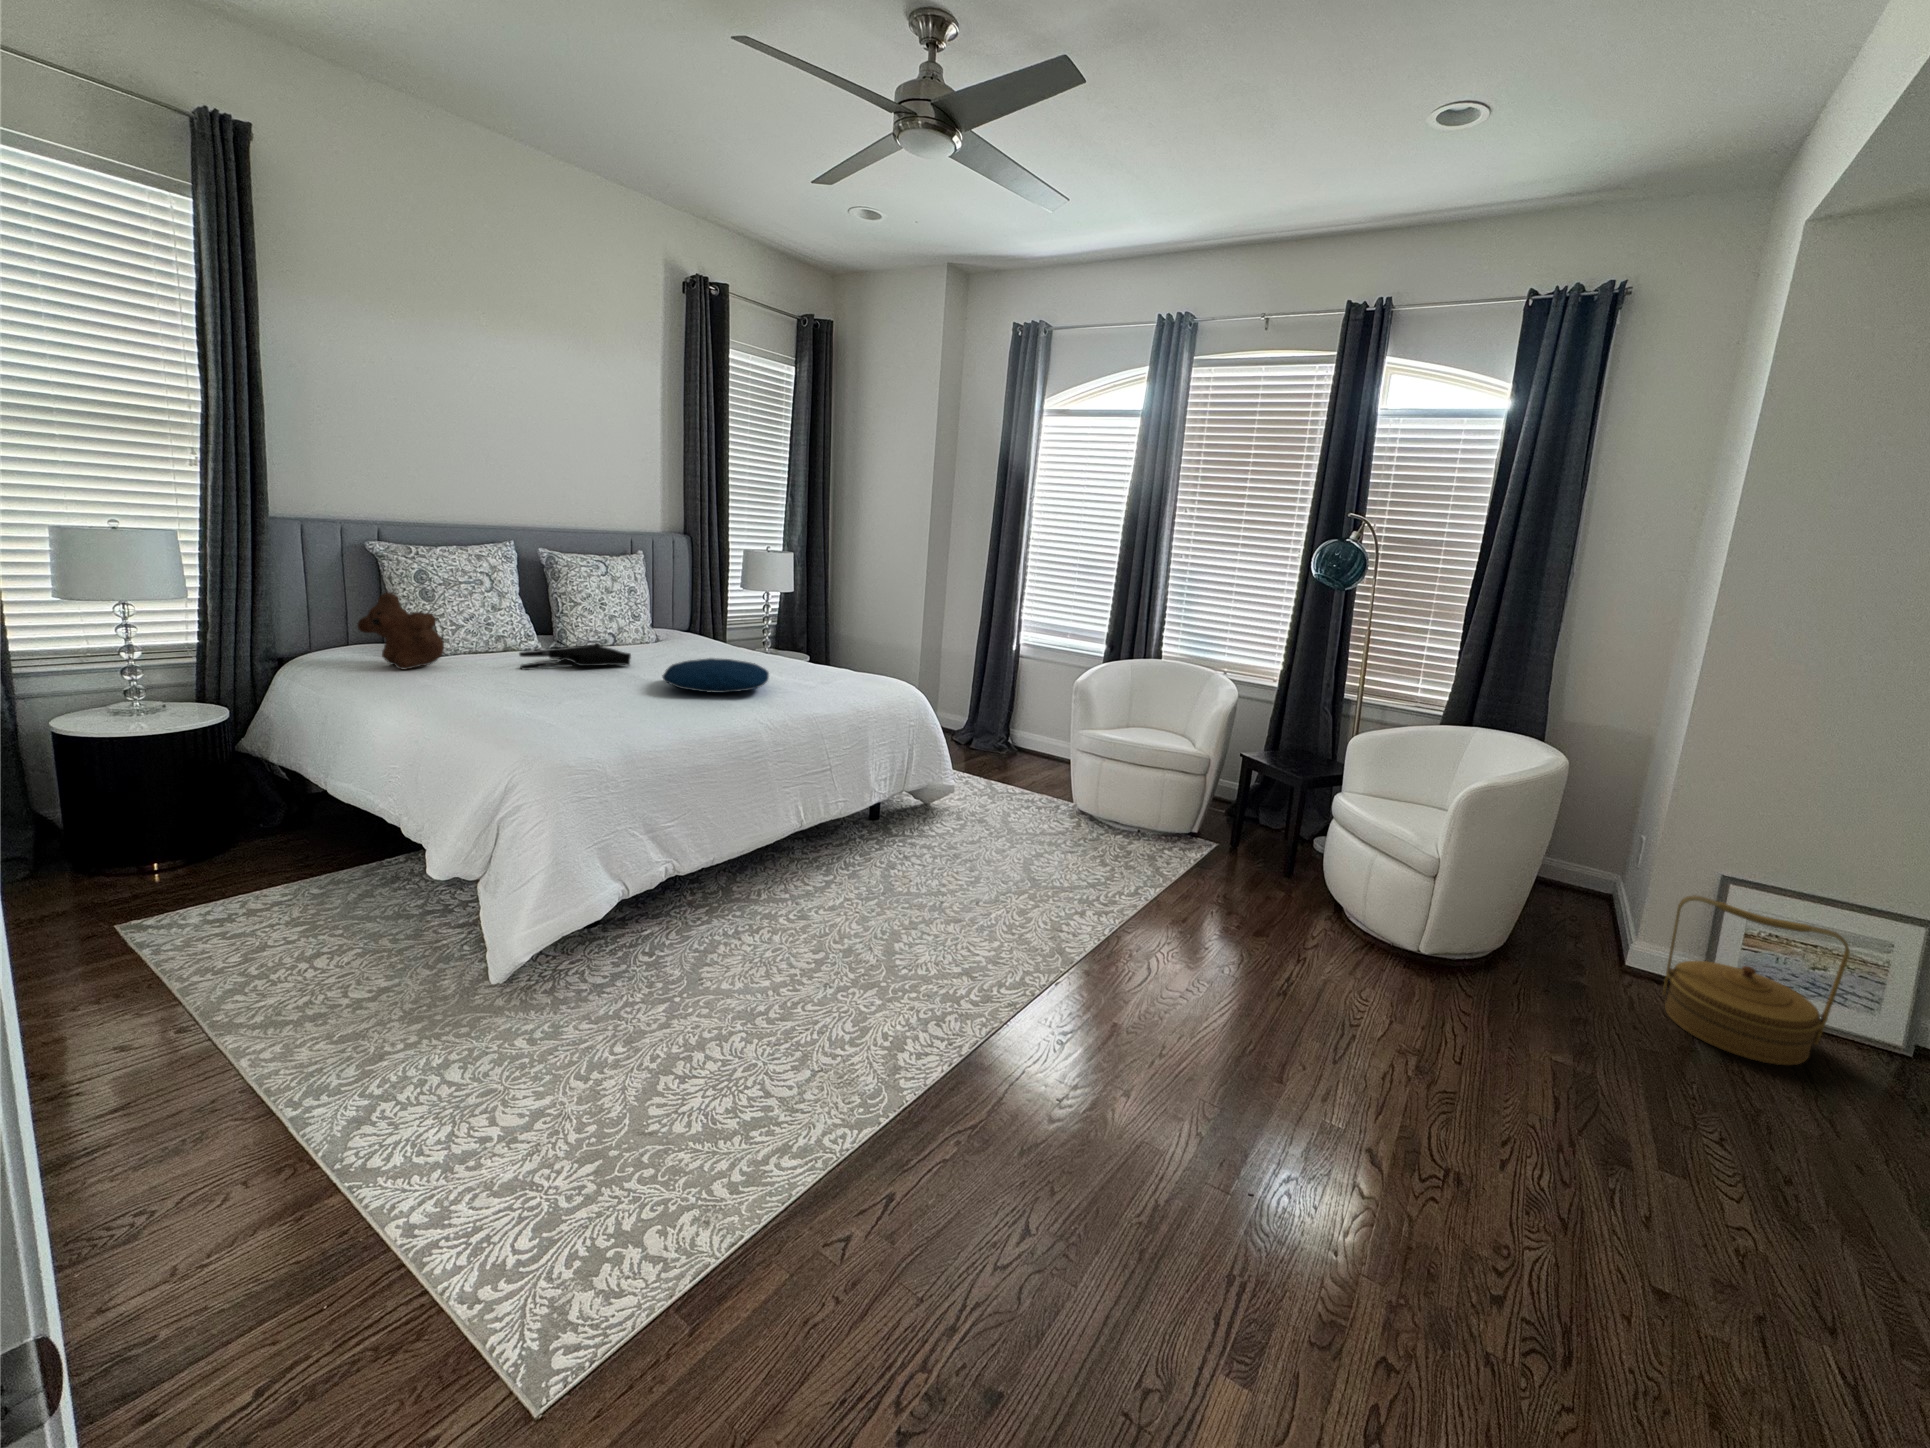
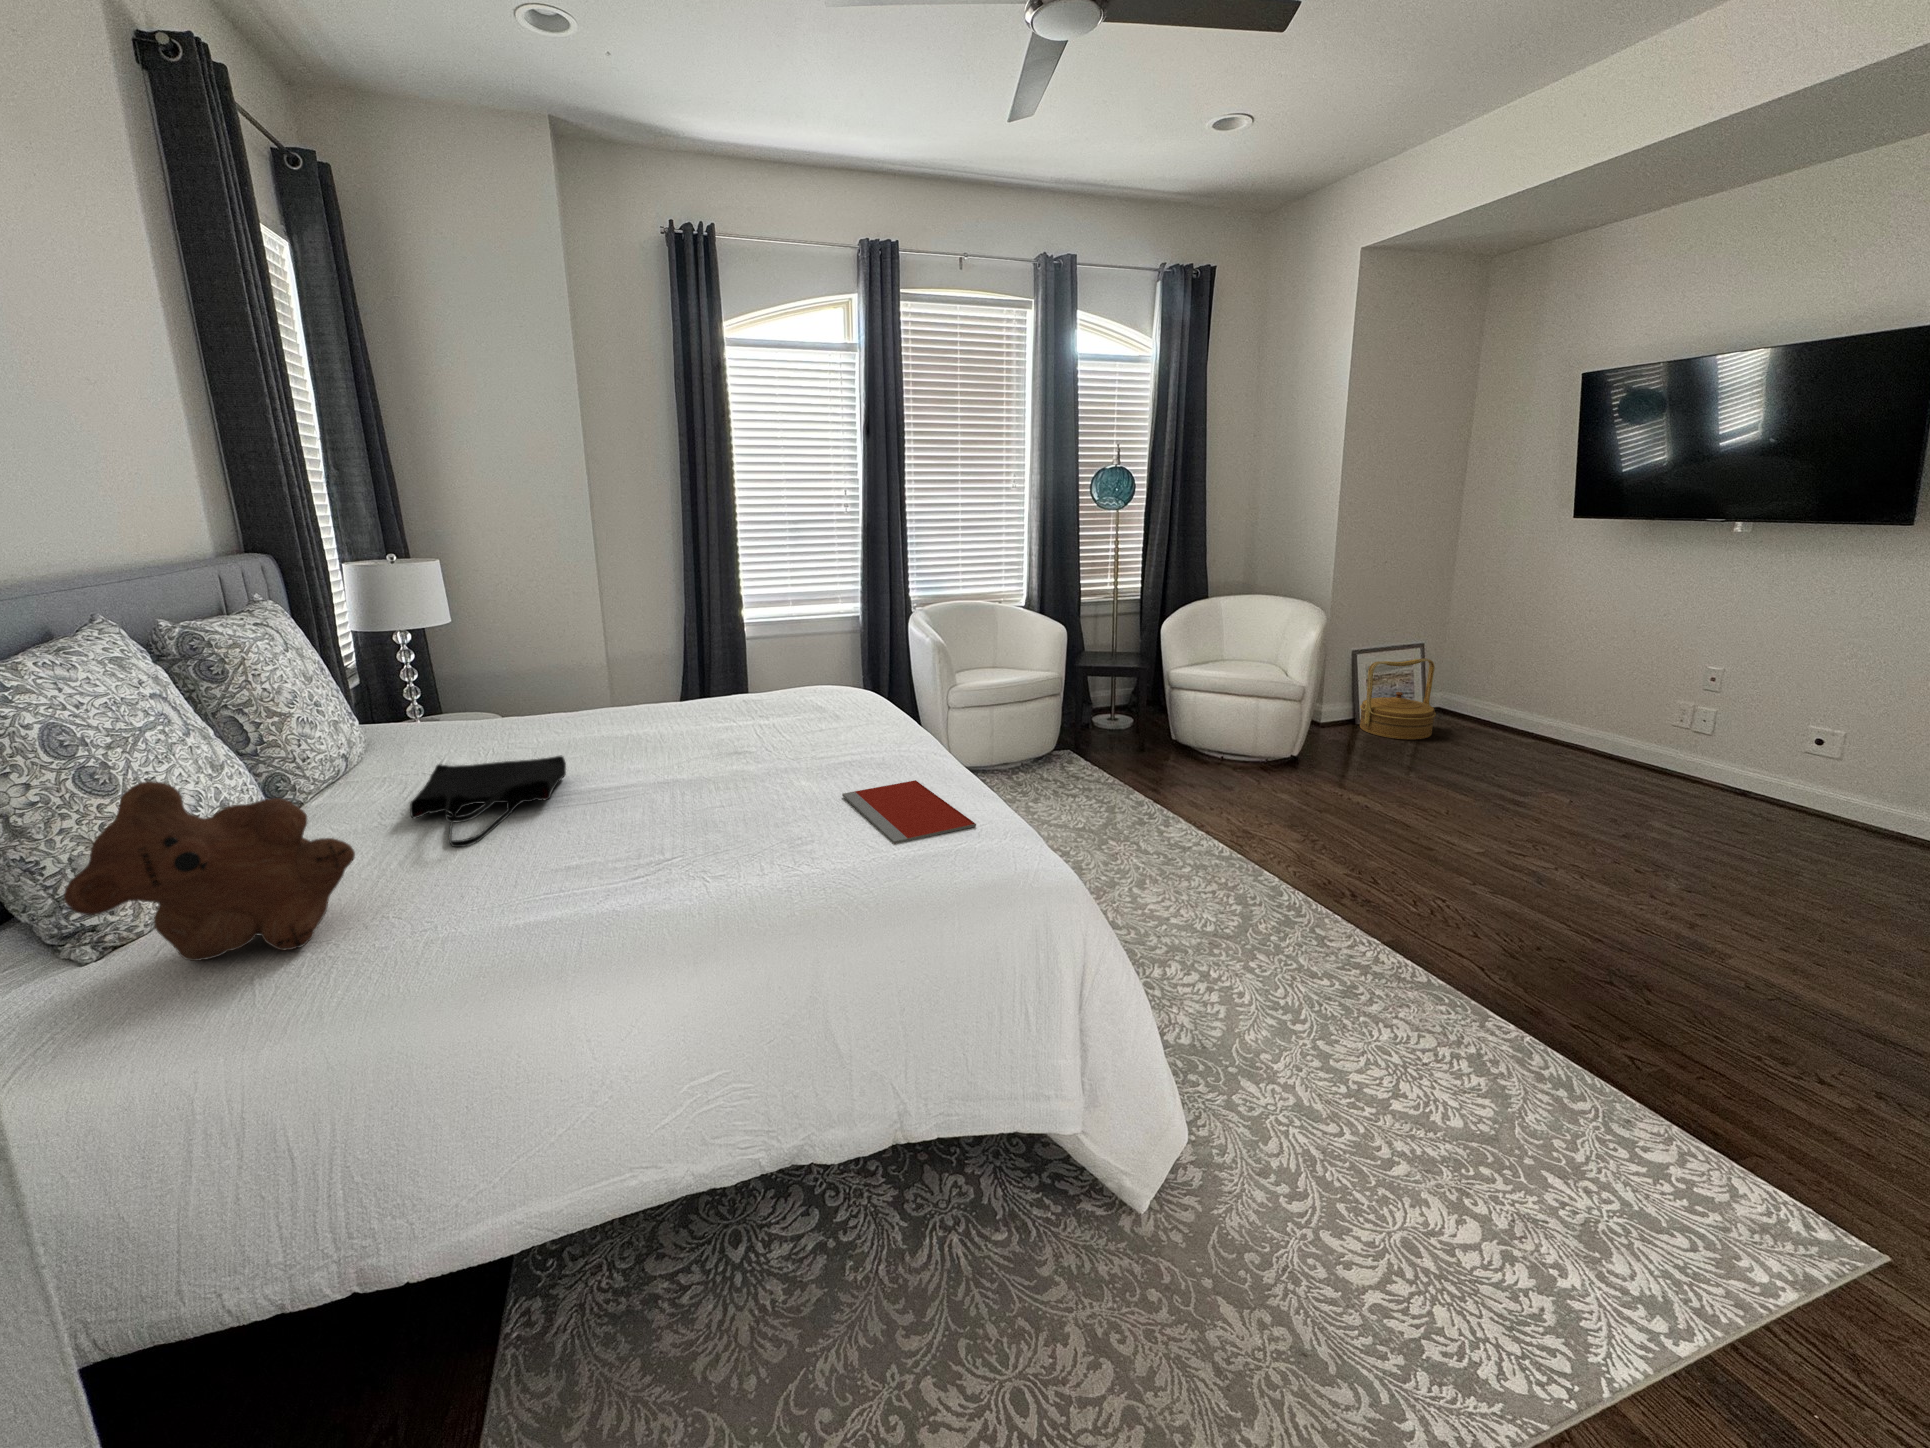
pillow: present [662,658,769,693] -> none [702,703,868,764]
notebook: none [558,702,672,728] -> present [842,780,976,844]

